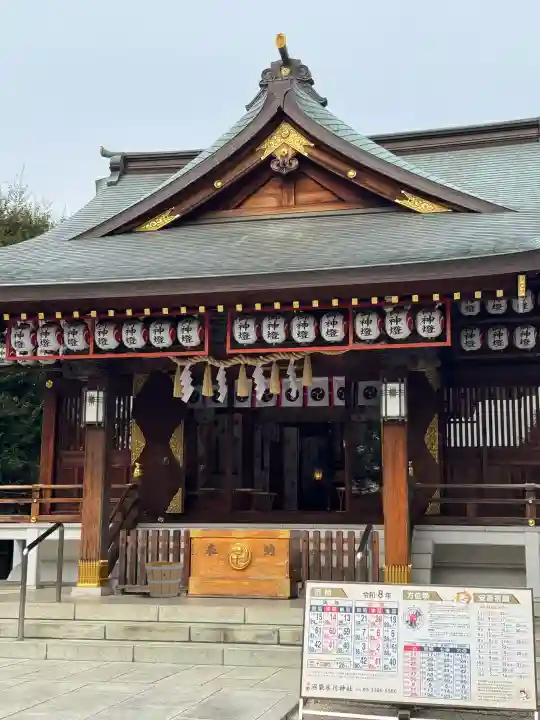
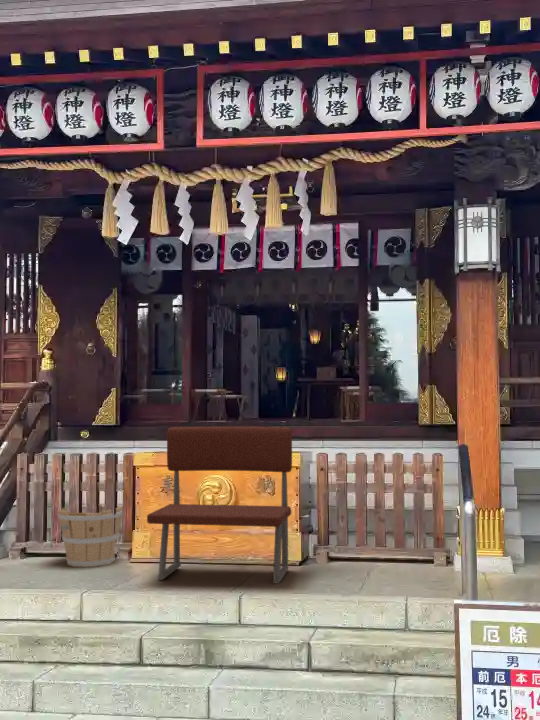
bench: none [195,515,279,605] -> present [147,427,292,583]

